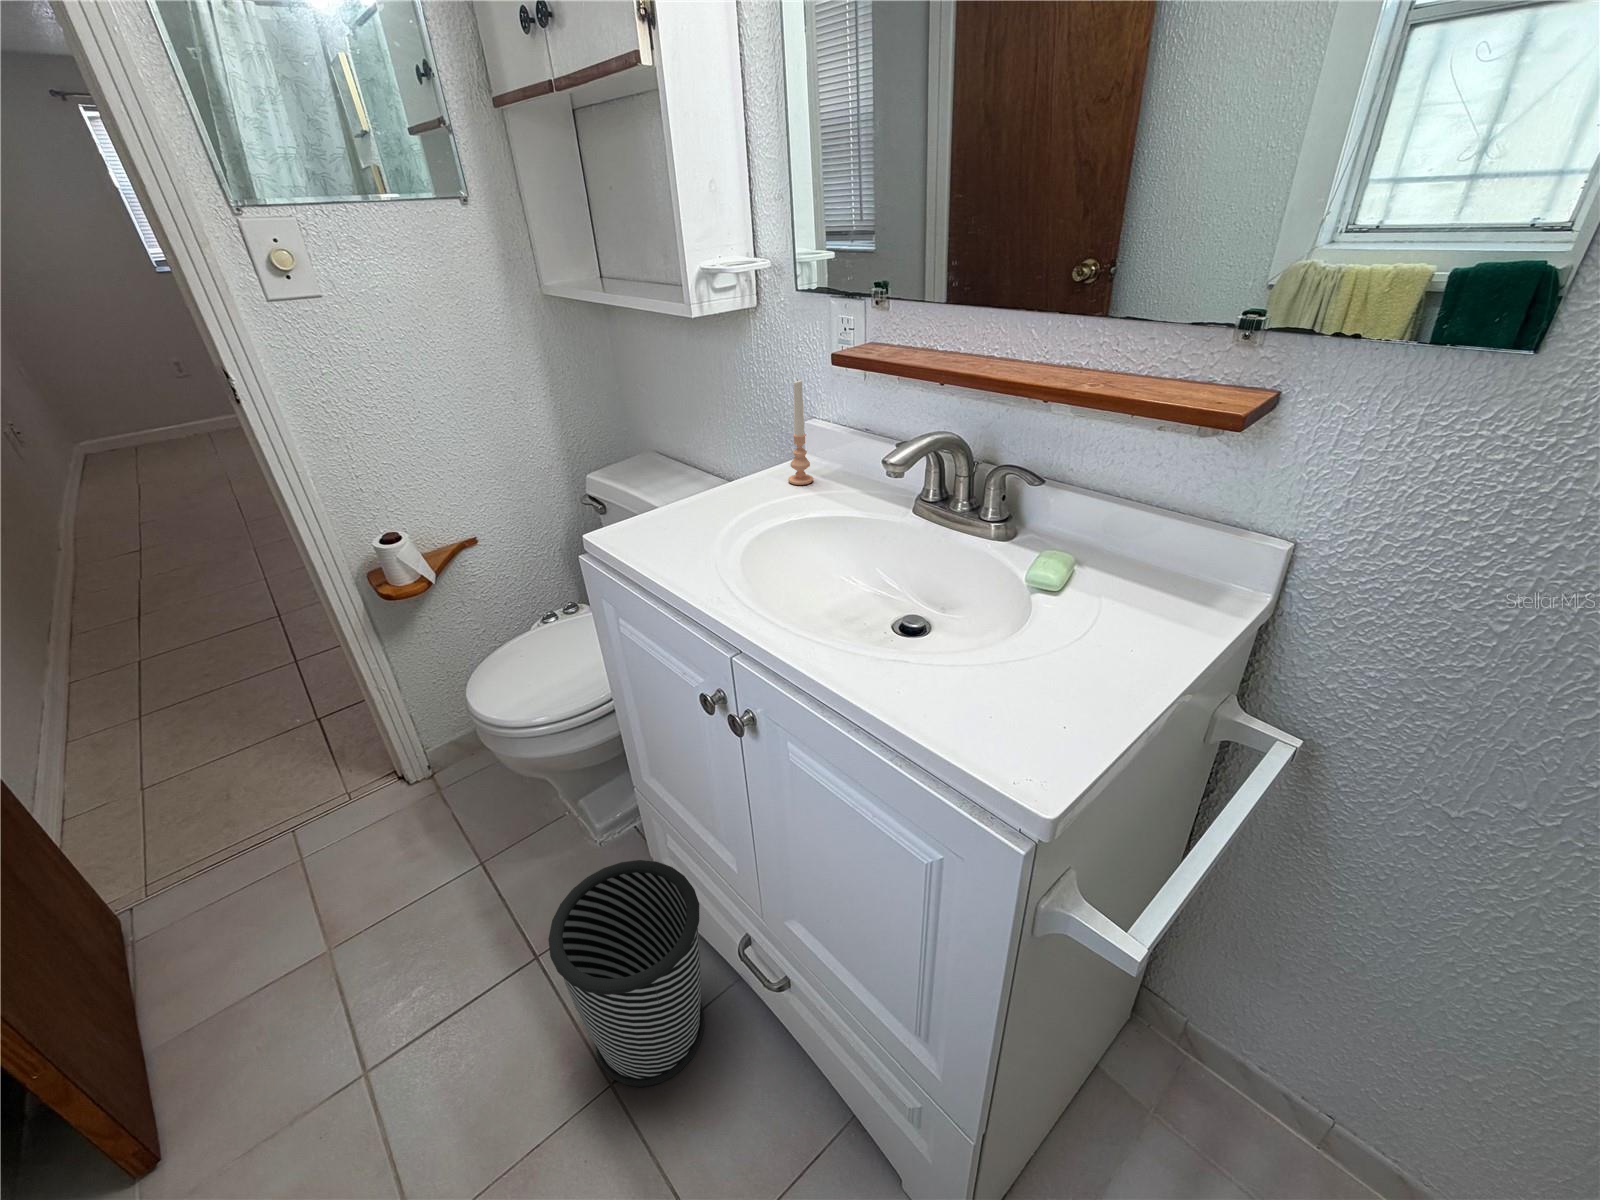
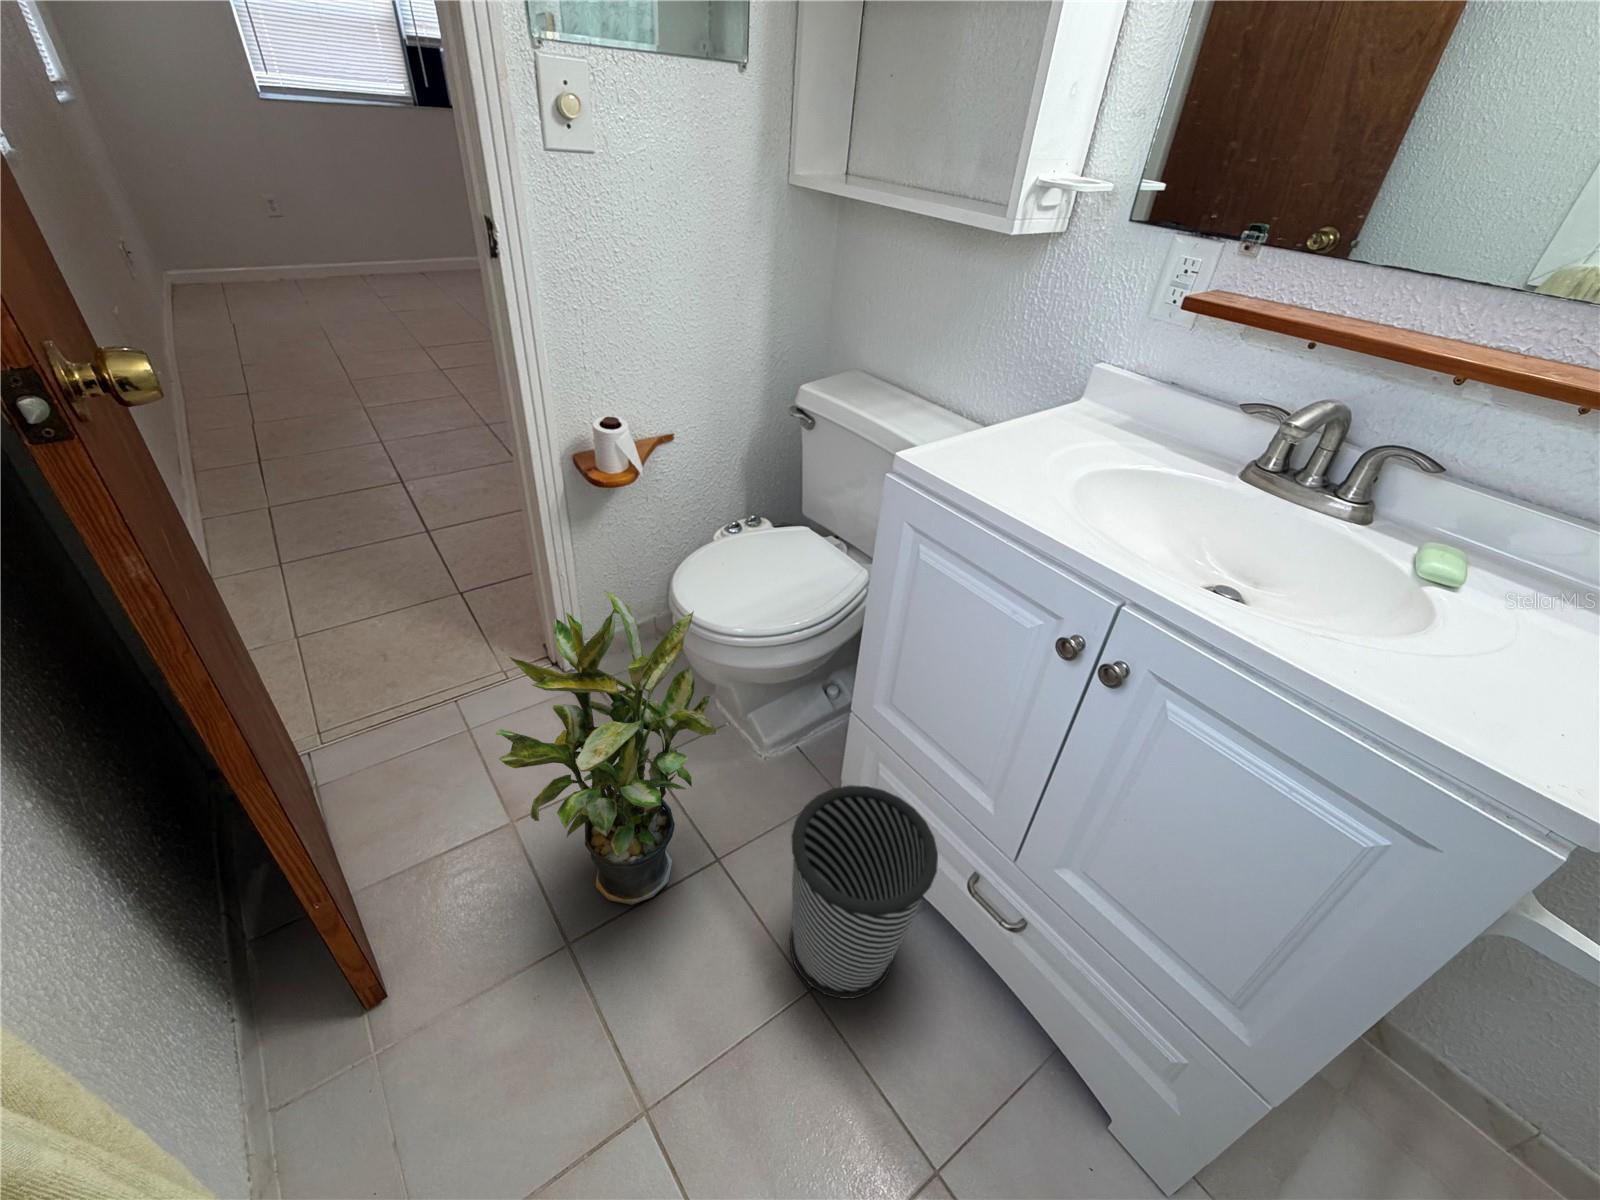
candle: present [788,380,813,485] -> none [1082,319,1137,433]
potted plant: none [229,705,486,1020] -> present [495,591,716,905]

